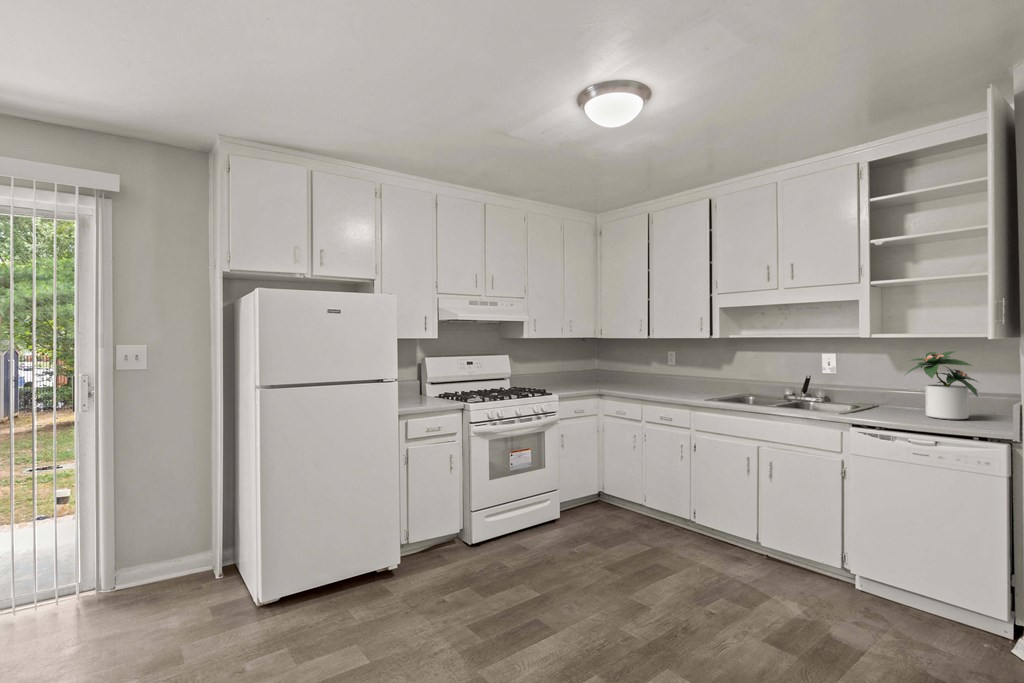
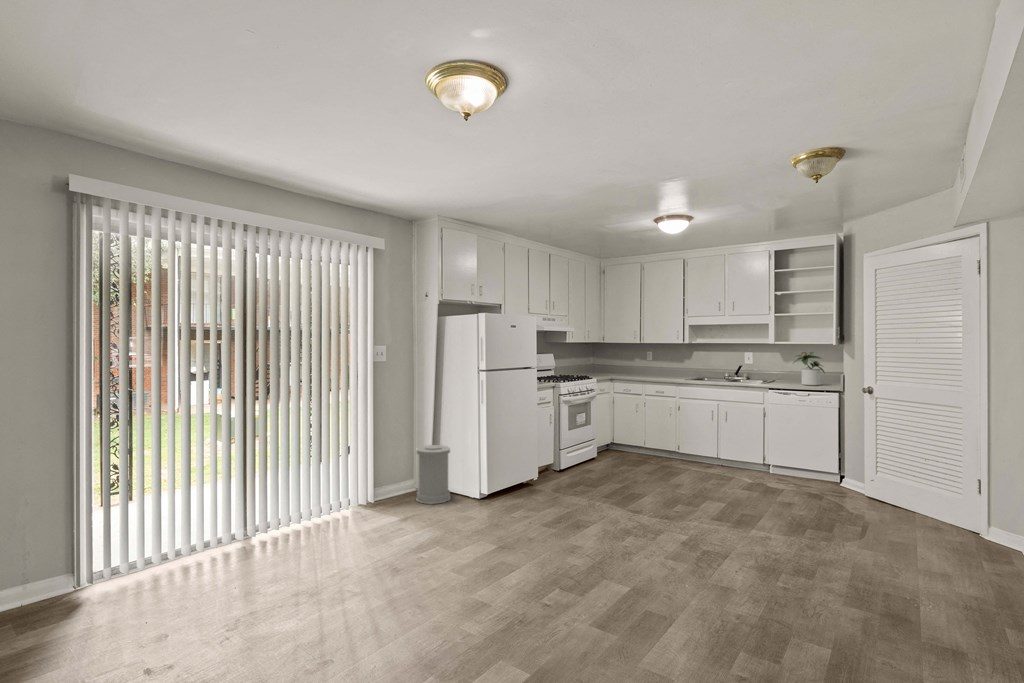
trash can: none [168,503,233,607] -> present [416,445,450,504]

